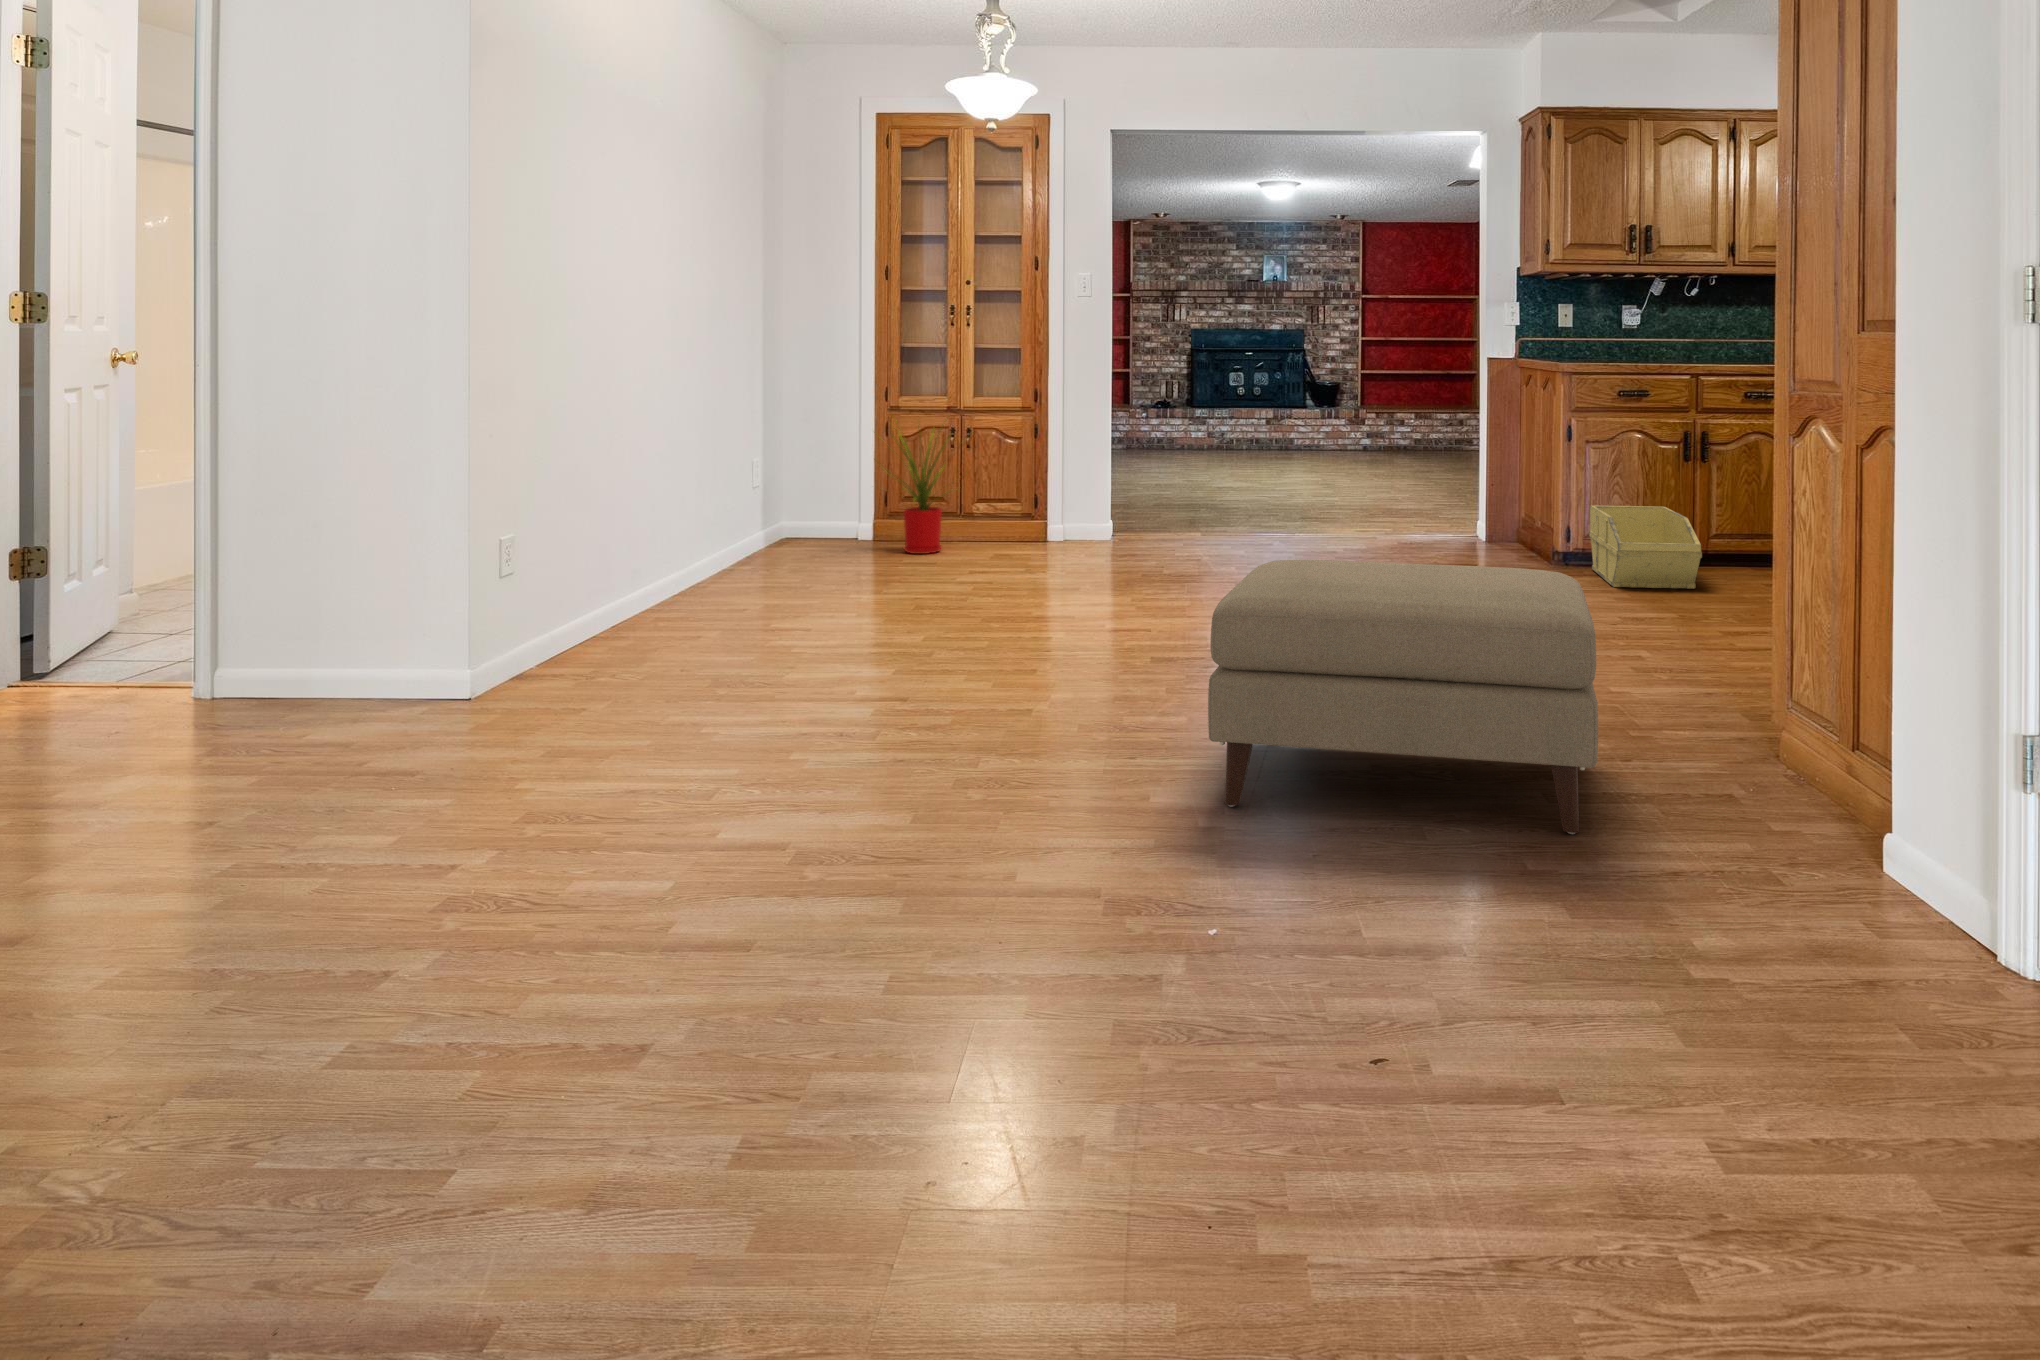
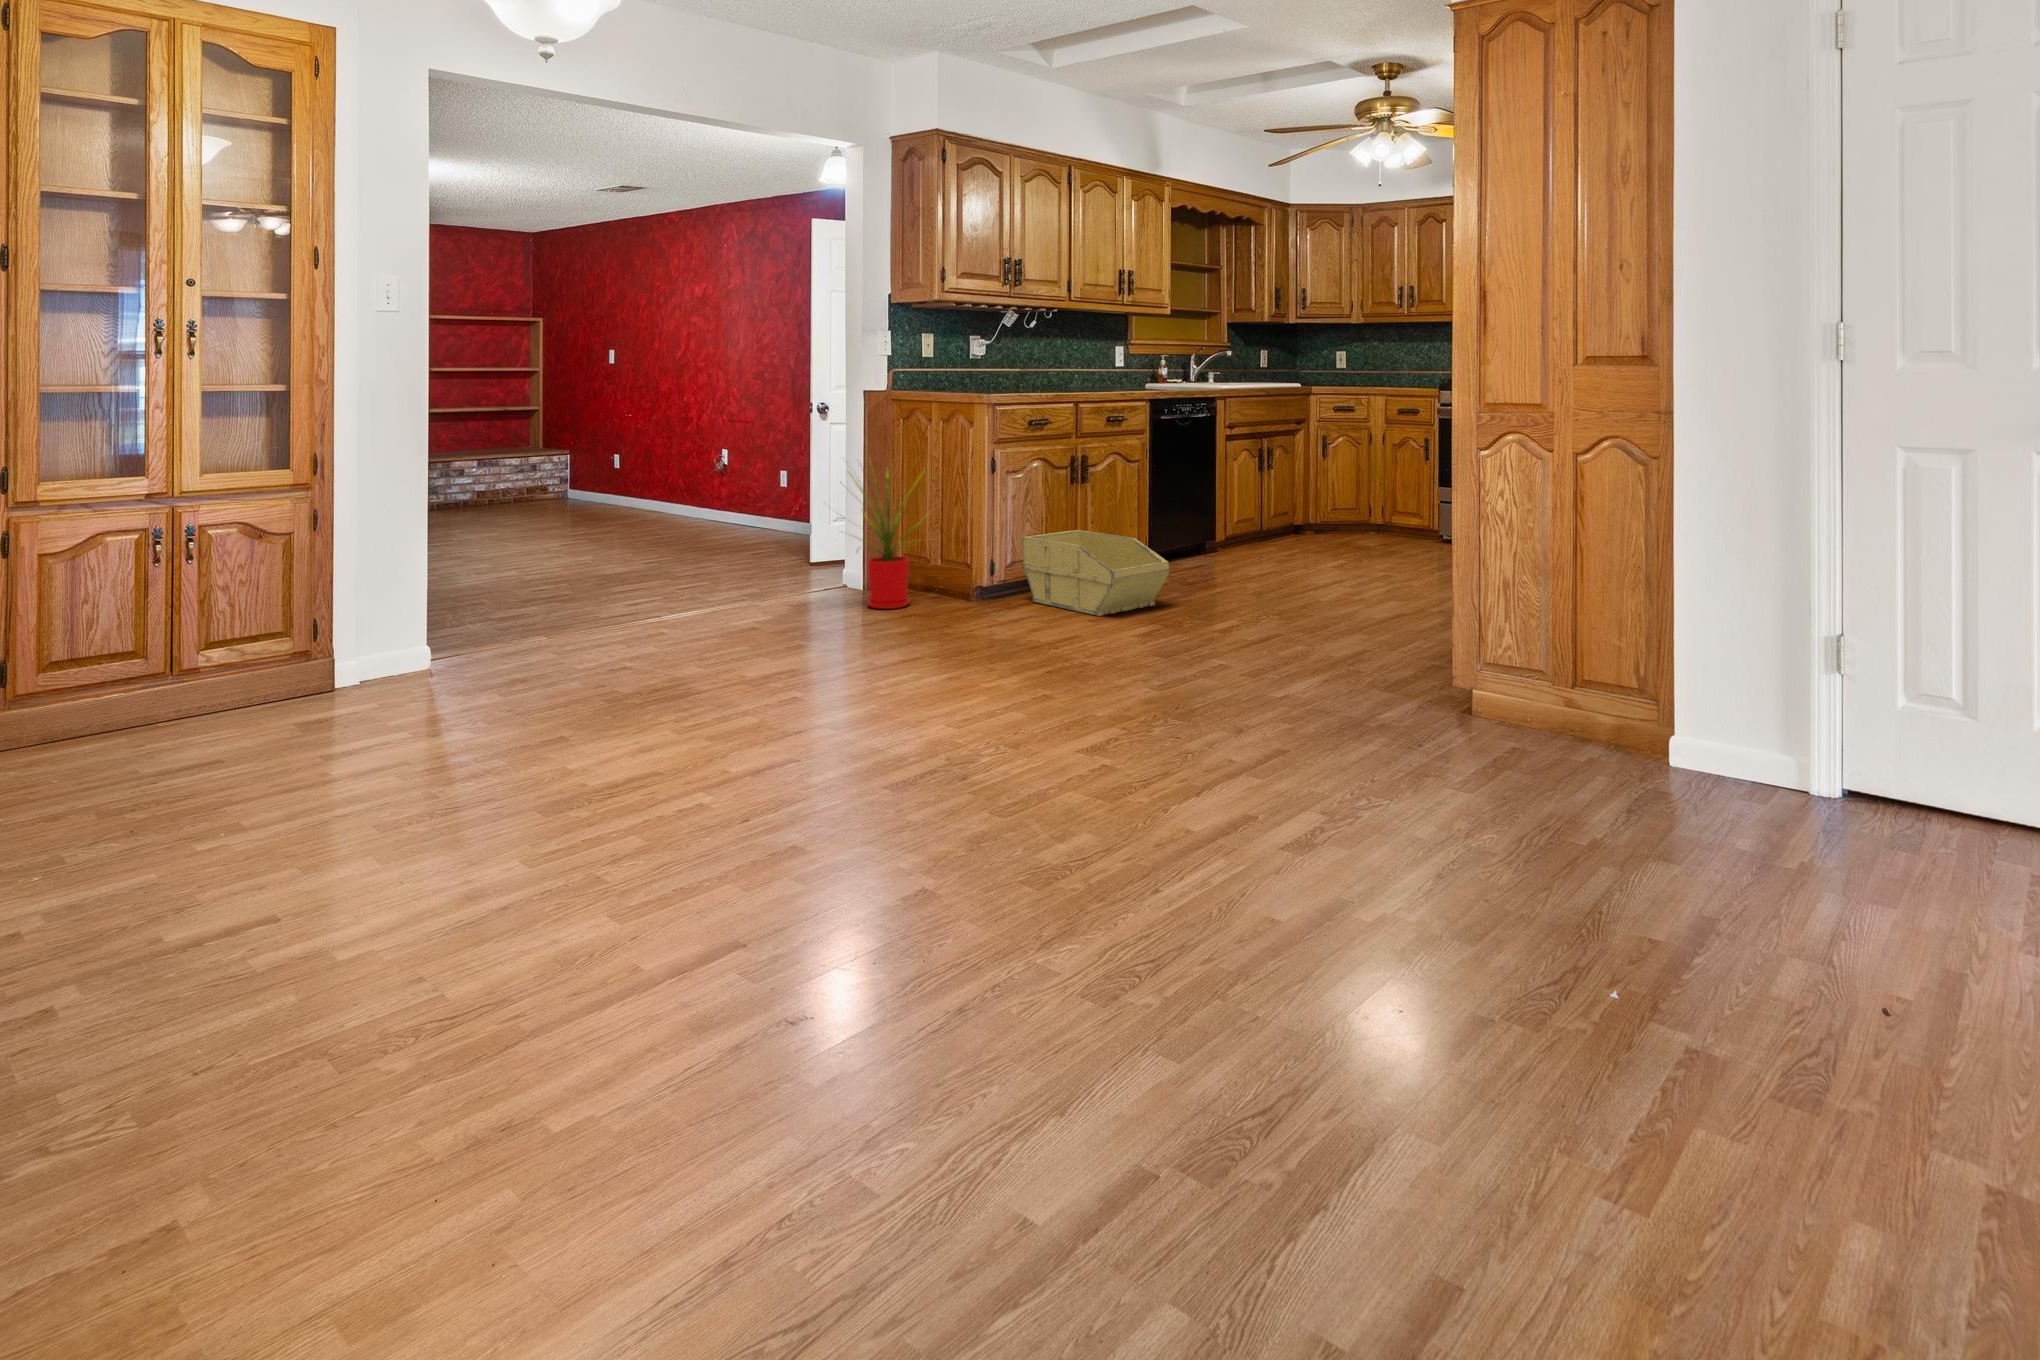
house plant: present [879,417,952,554] -> present [850,460,925,609]
ottoman: present [1208,560,1598,834] -> none [1367,609,1908,1018]

